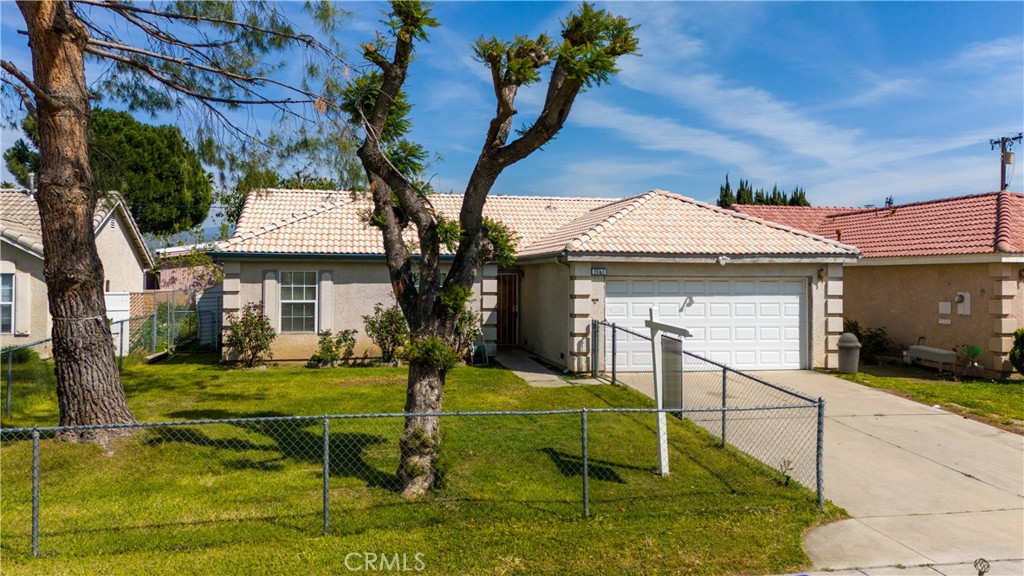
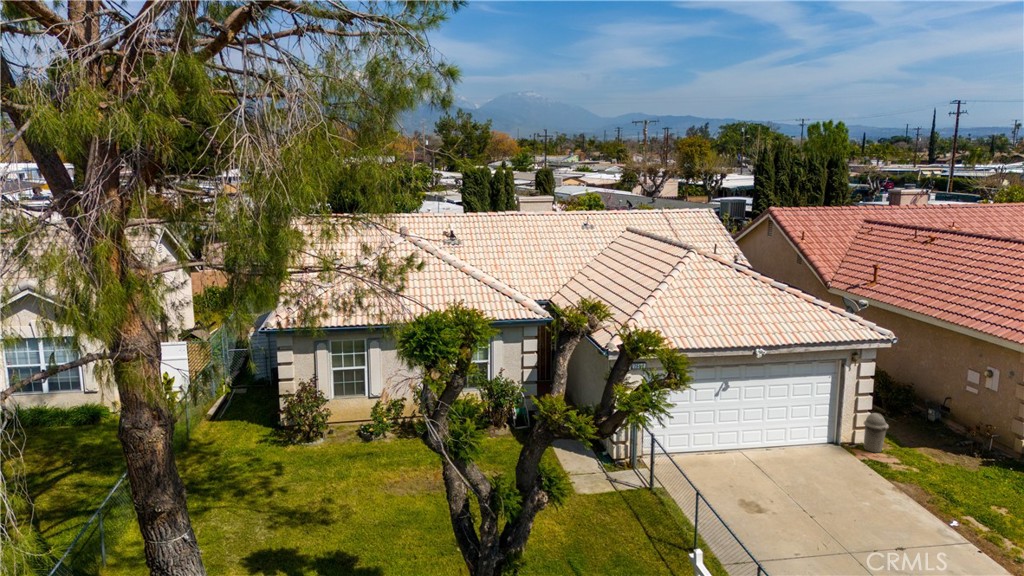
potted tree: present [963,345,984,377] -> none [985,424,1010,457]
bench: present [909,346,957,372] -> none [932,409,981,445]

